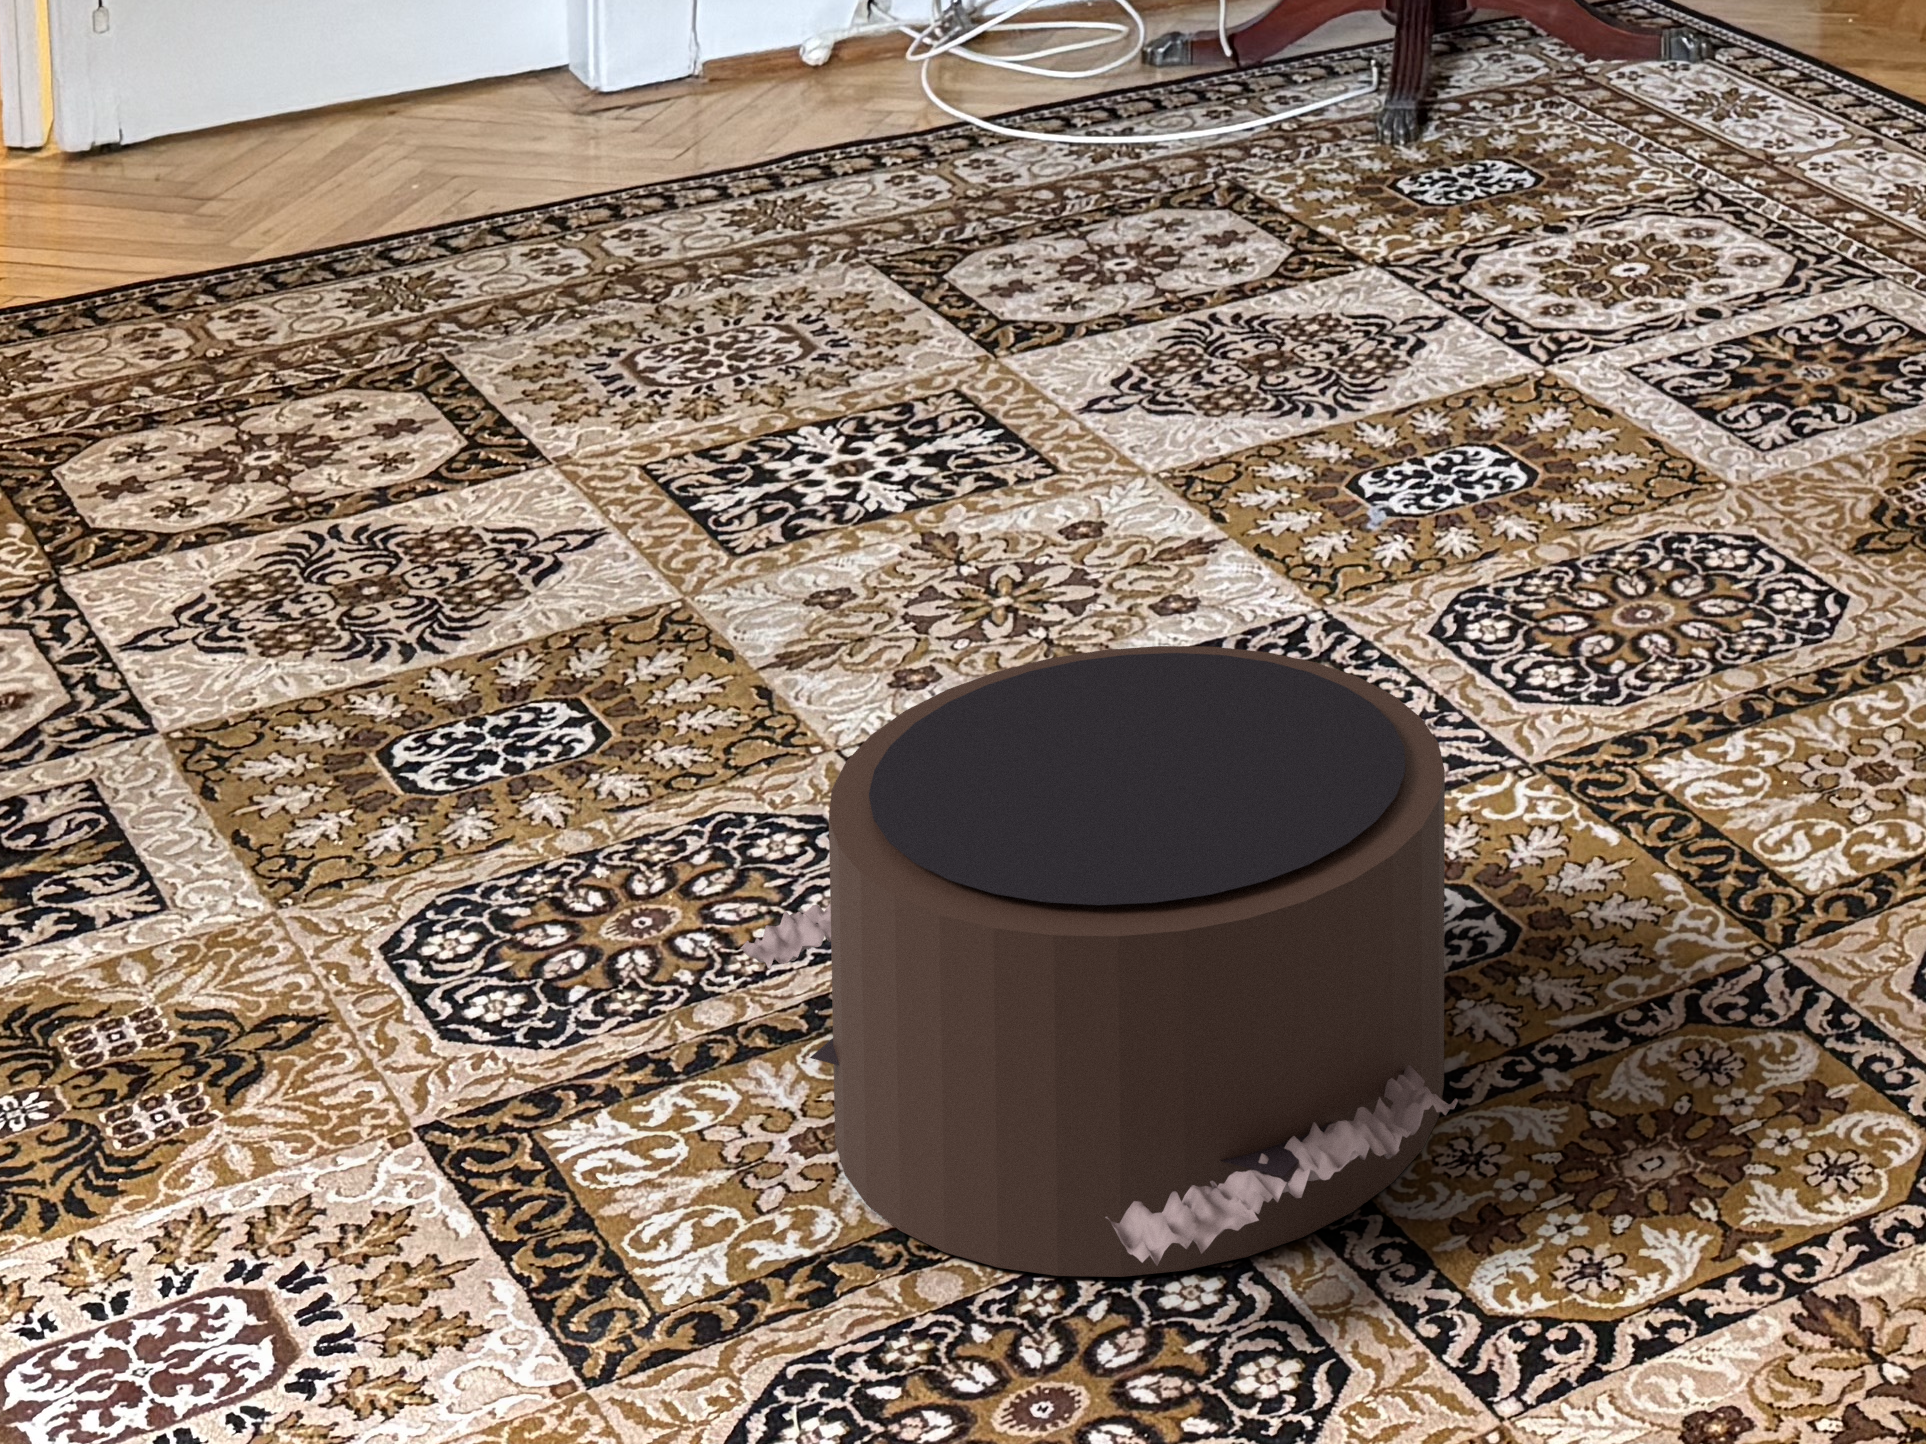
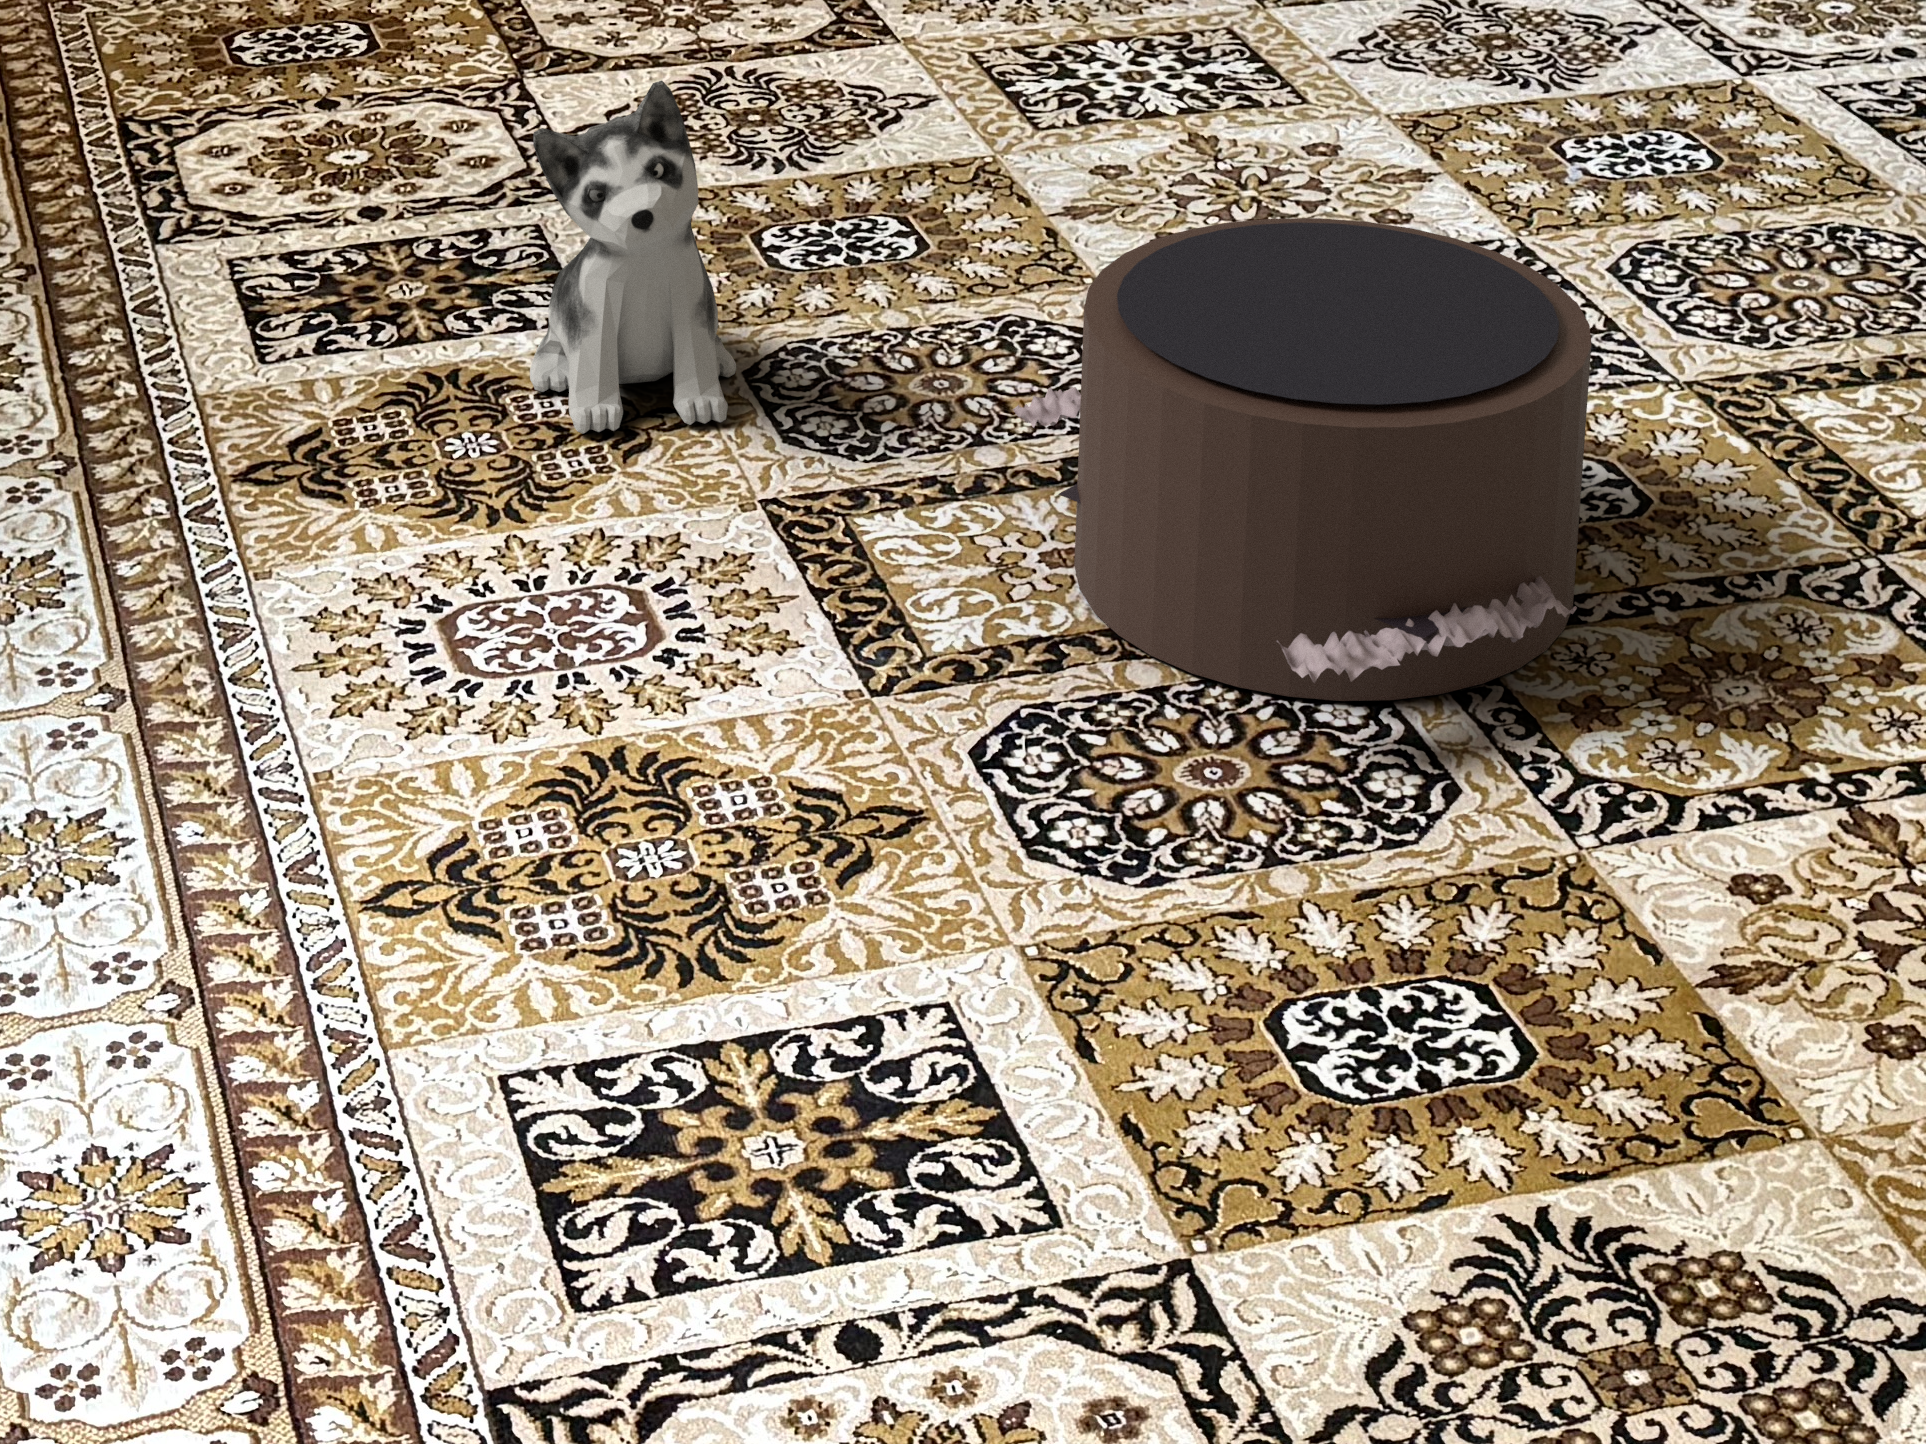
plush toy: none [86,592,374,1068] -> present [530,81,736,434]

